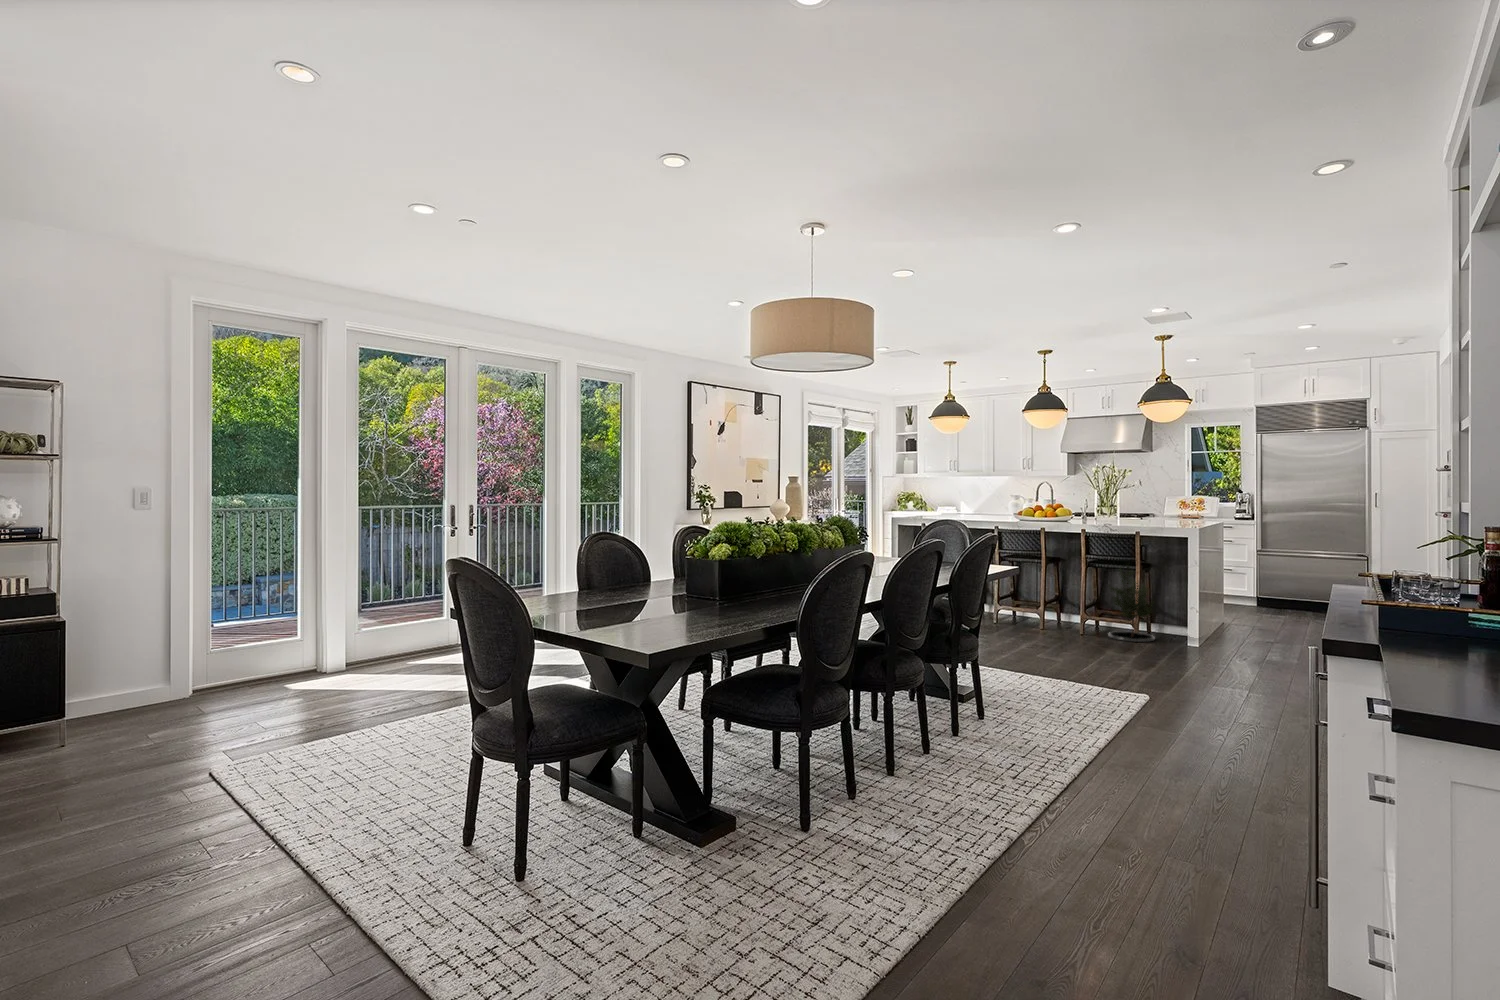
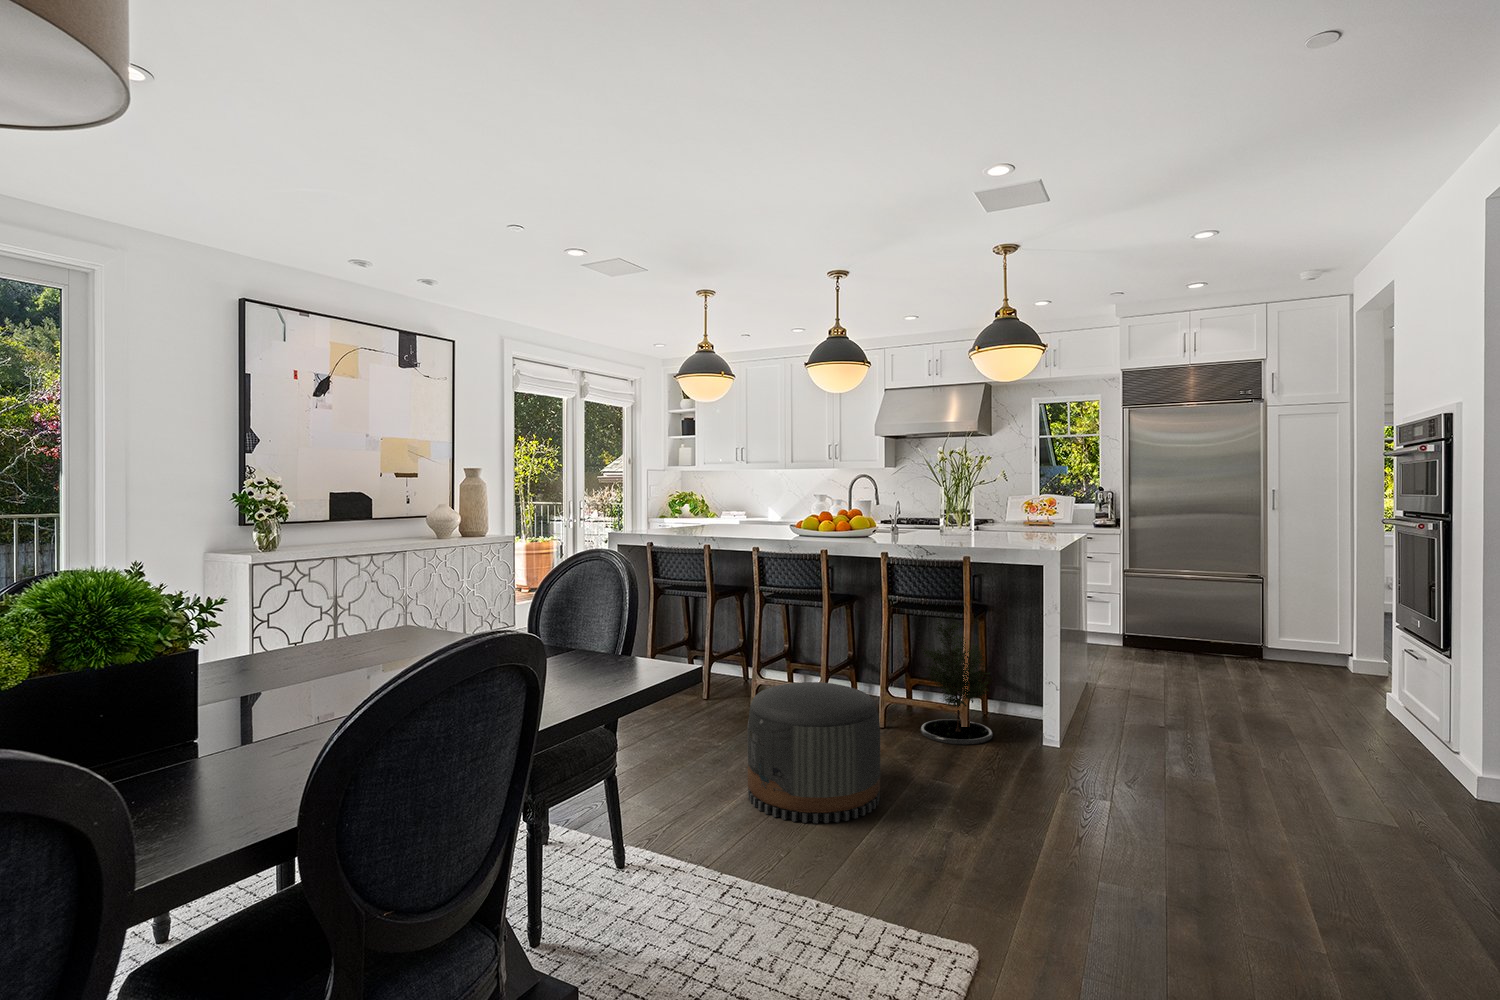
pouf: none [1013,596,1090,663] -> present [748,682,880,823]

